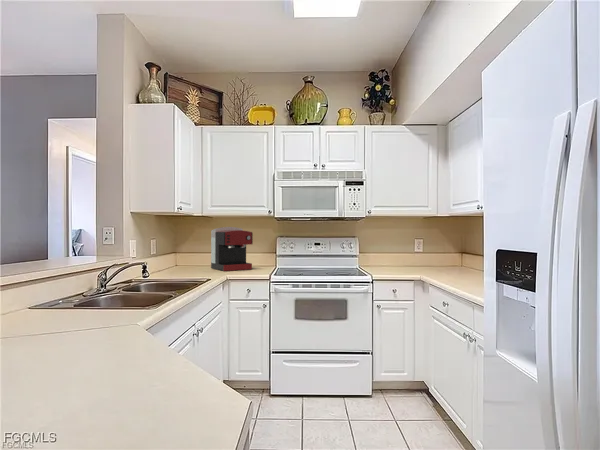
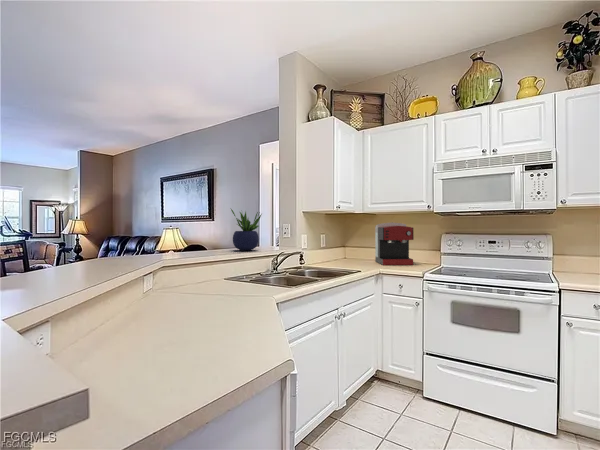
potted plant: none [47,206,96,262] -> present [231,209,262,251]

